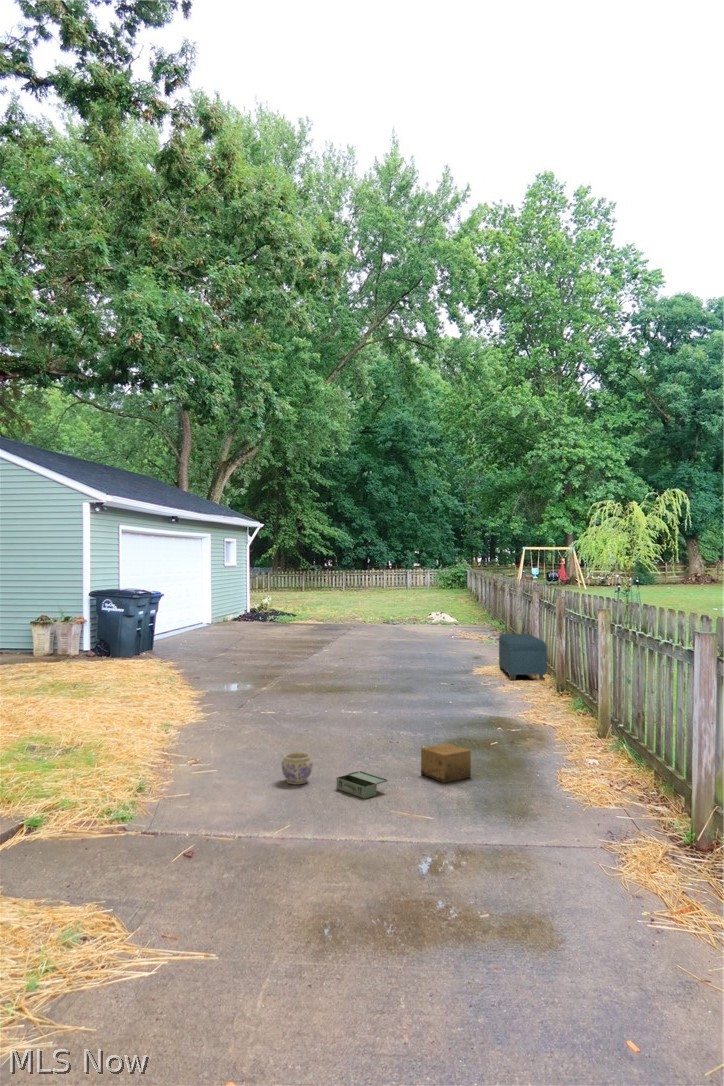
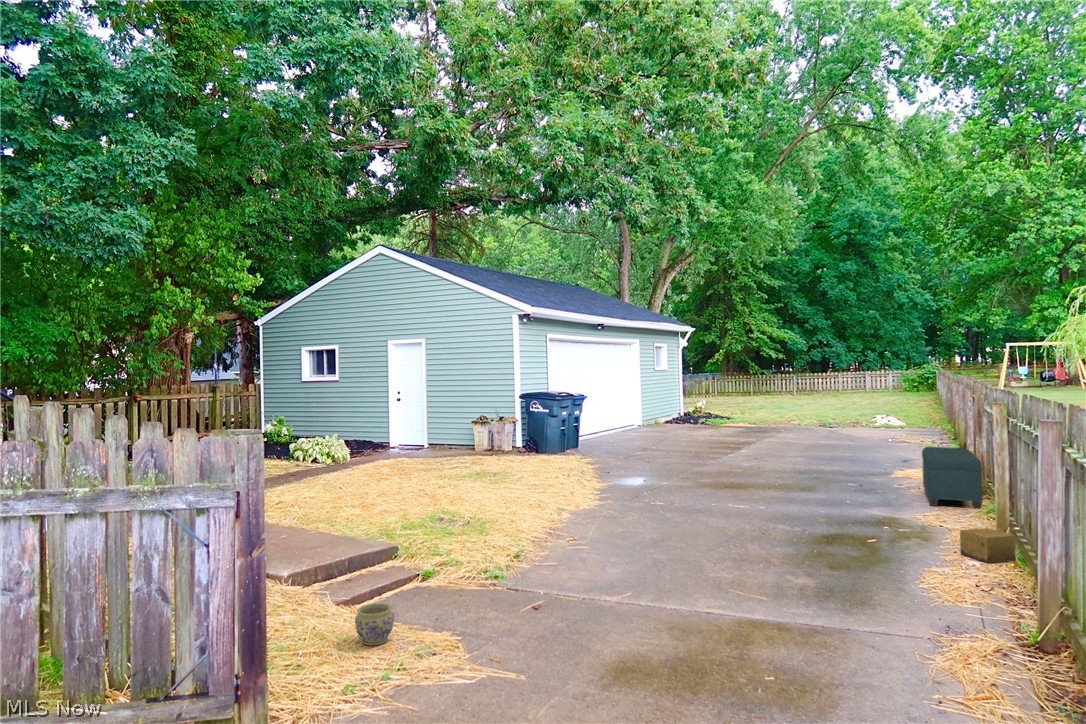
cardboard box: present [421,743,471,783] -> present [960,528,1016,563]
planter: present [281,752,312,785] -> present [355,603,394,646]
toolbox: present [337,771,387,798] -> none [598,626,656,667]

